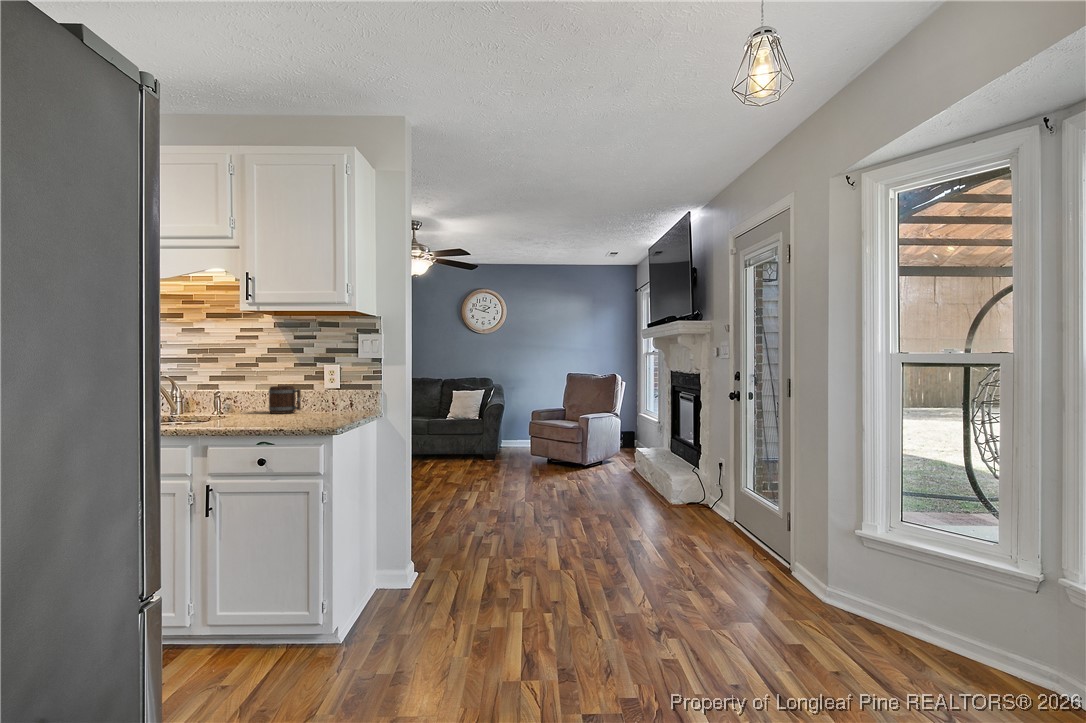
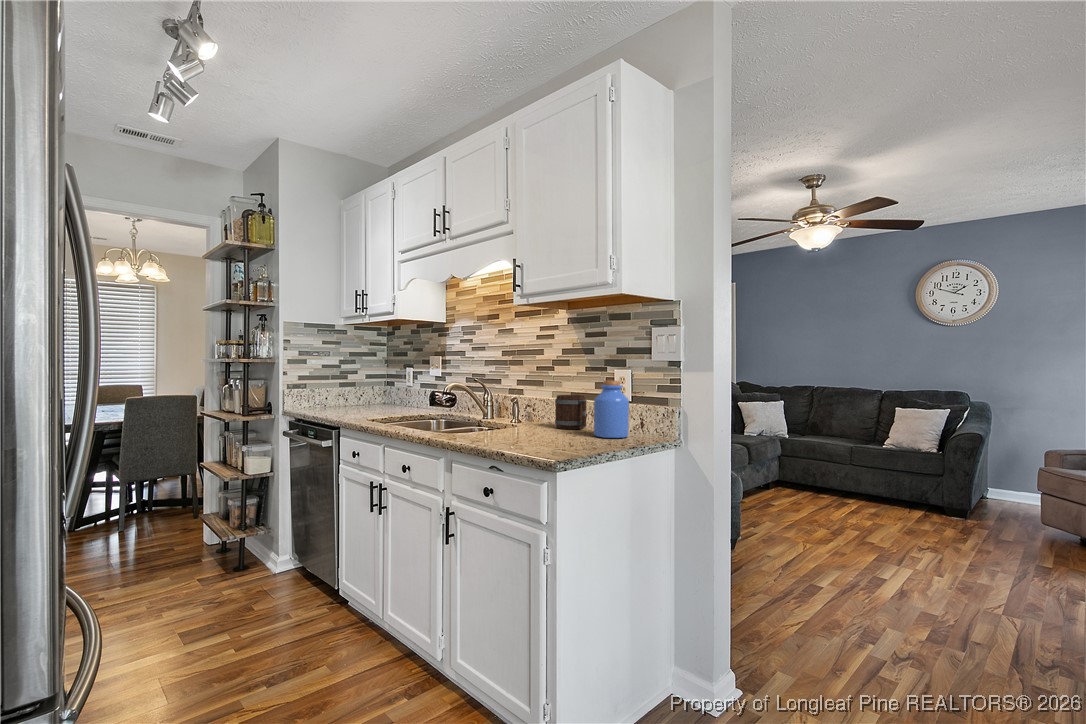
jar: none [316,373,344,415] -> present [594,381,629,438]

